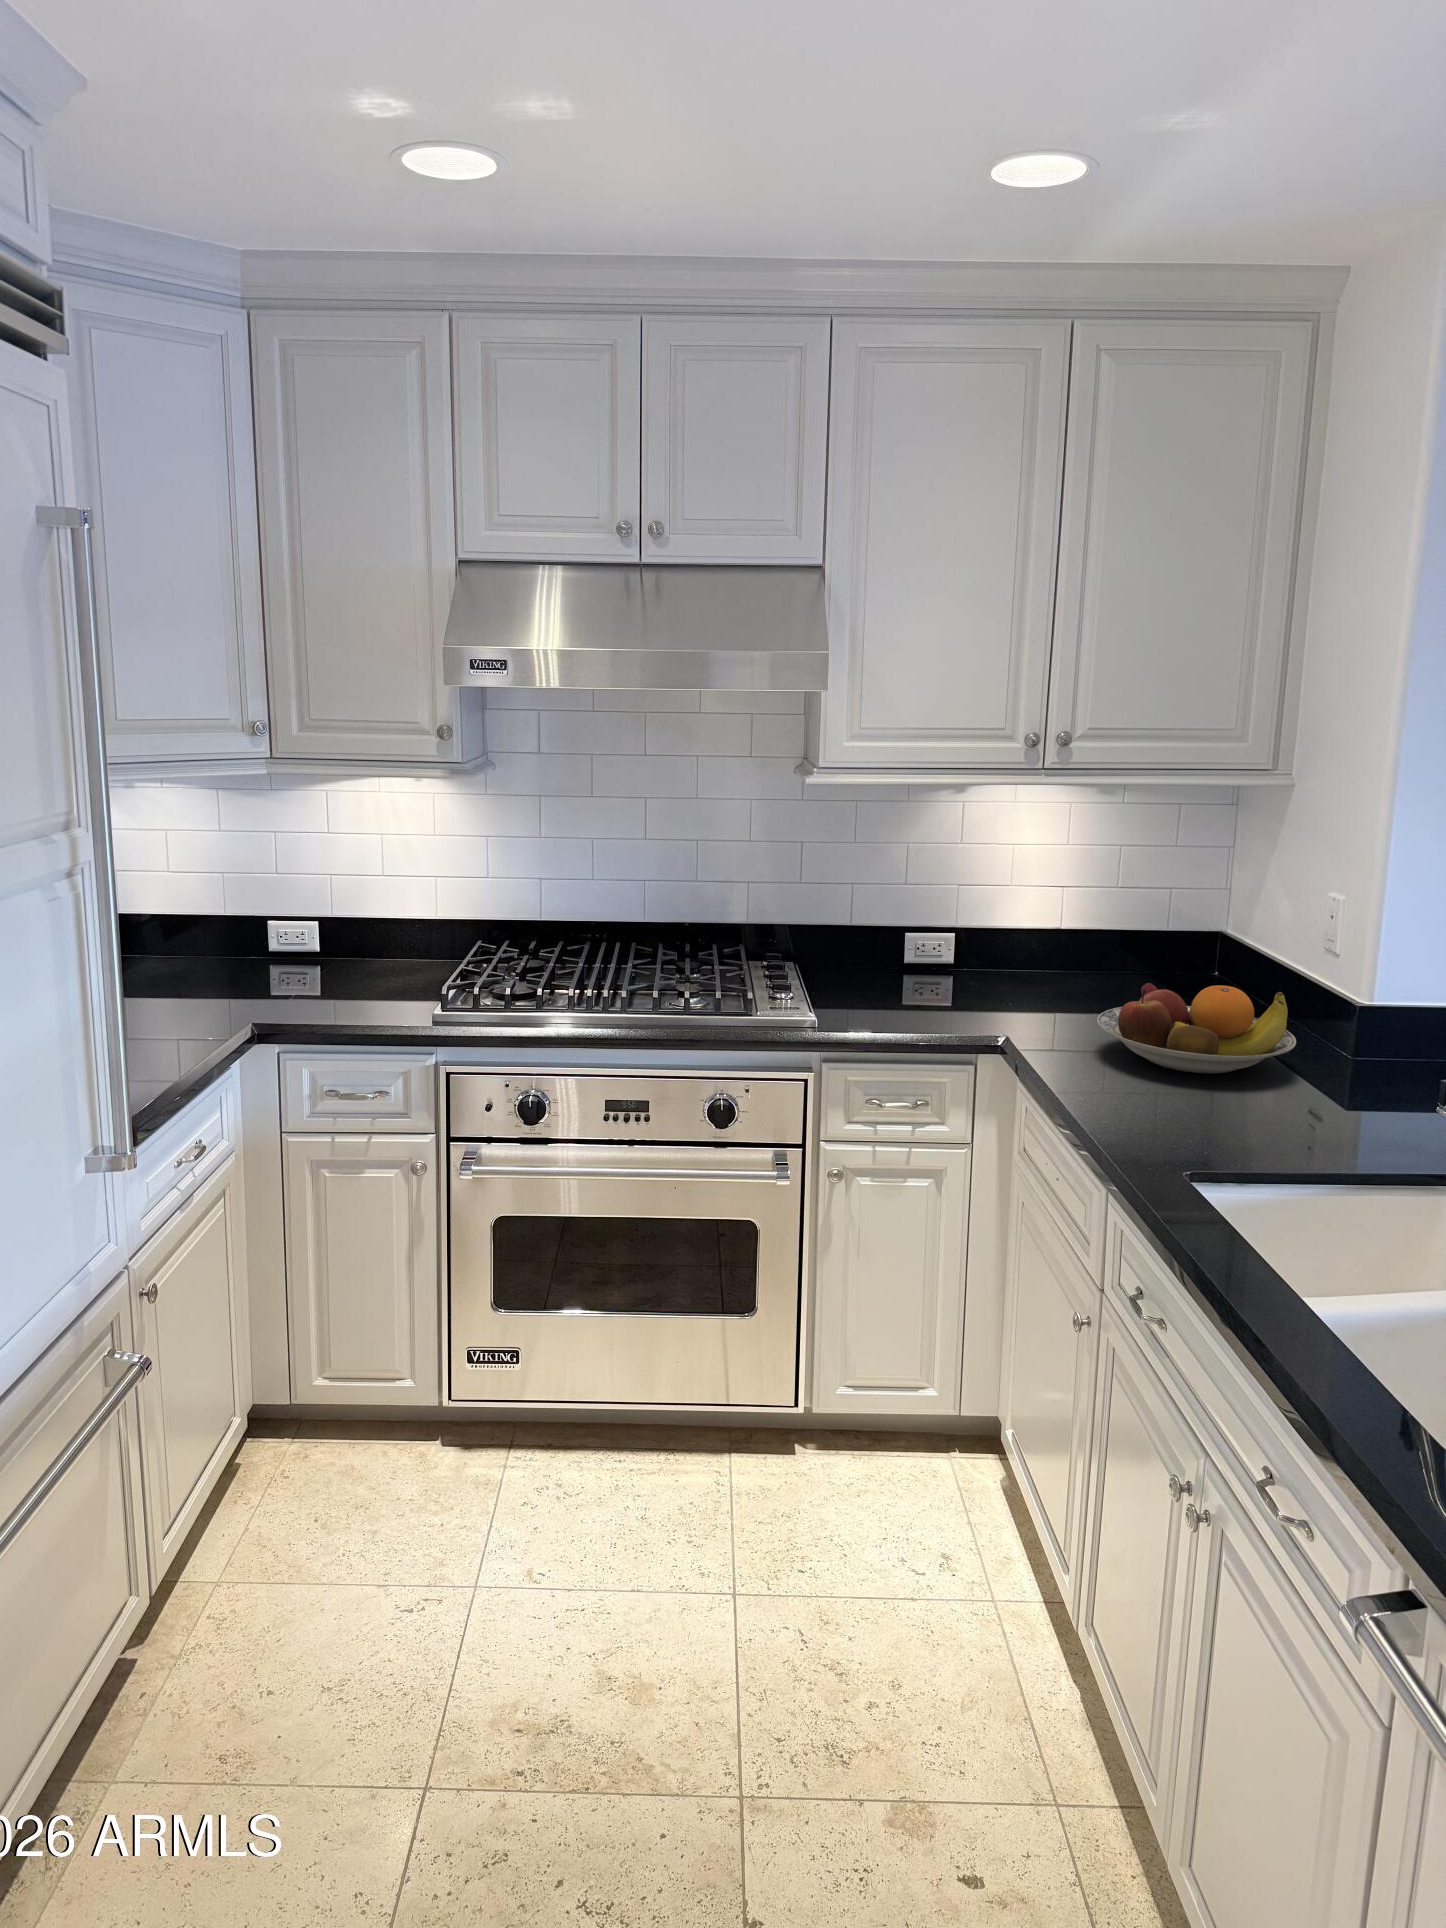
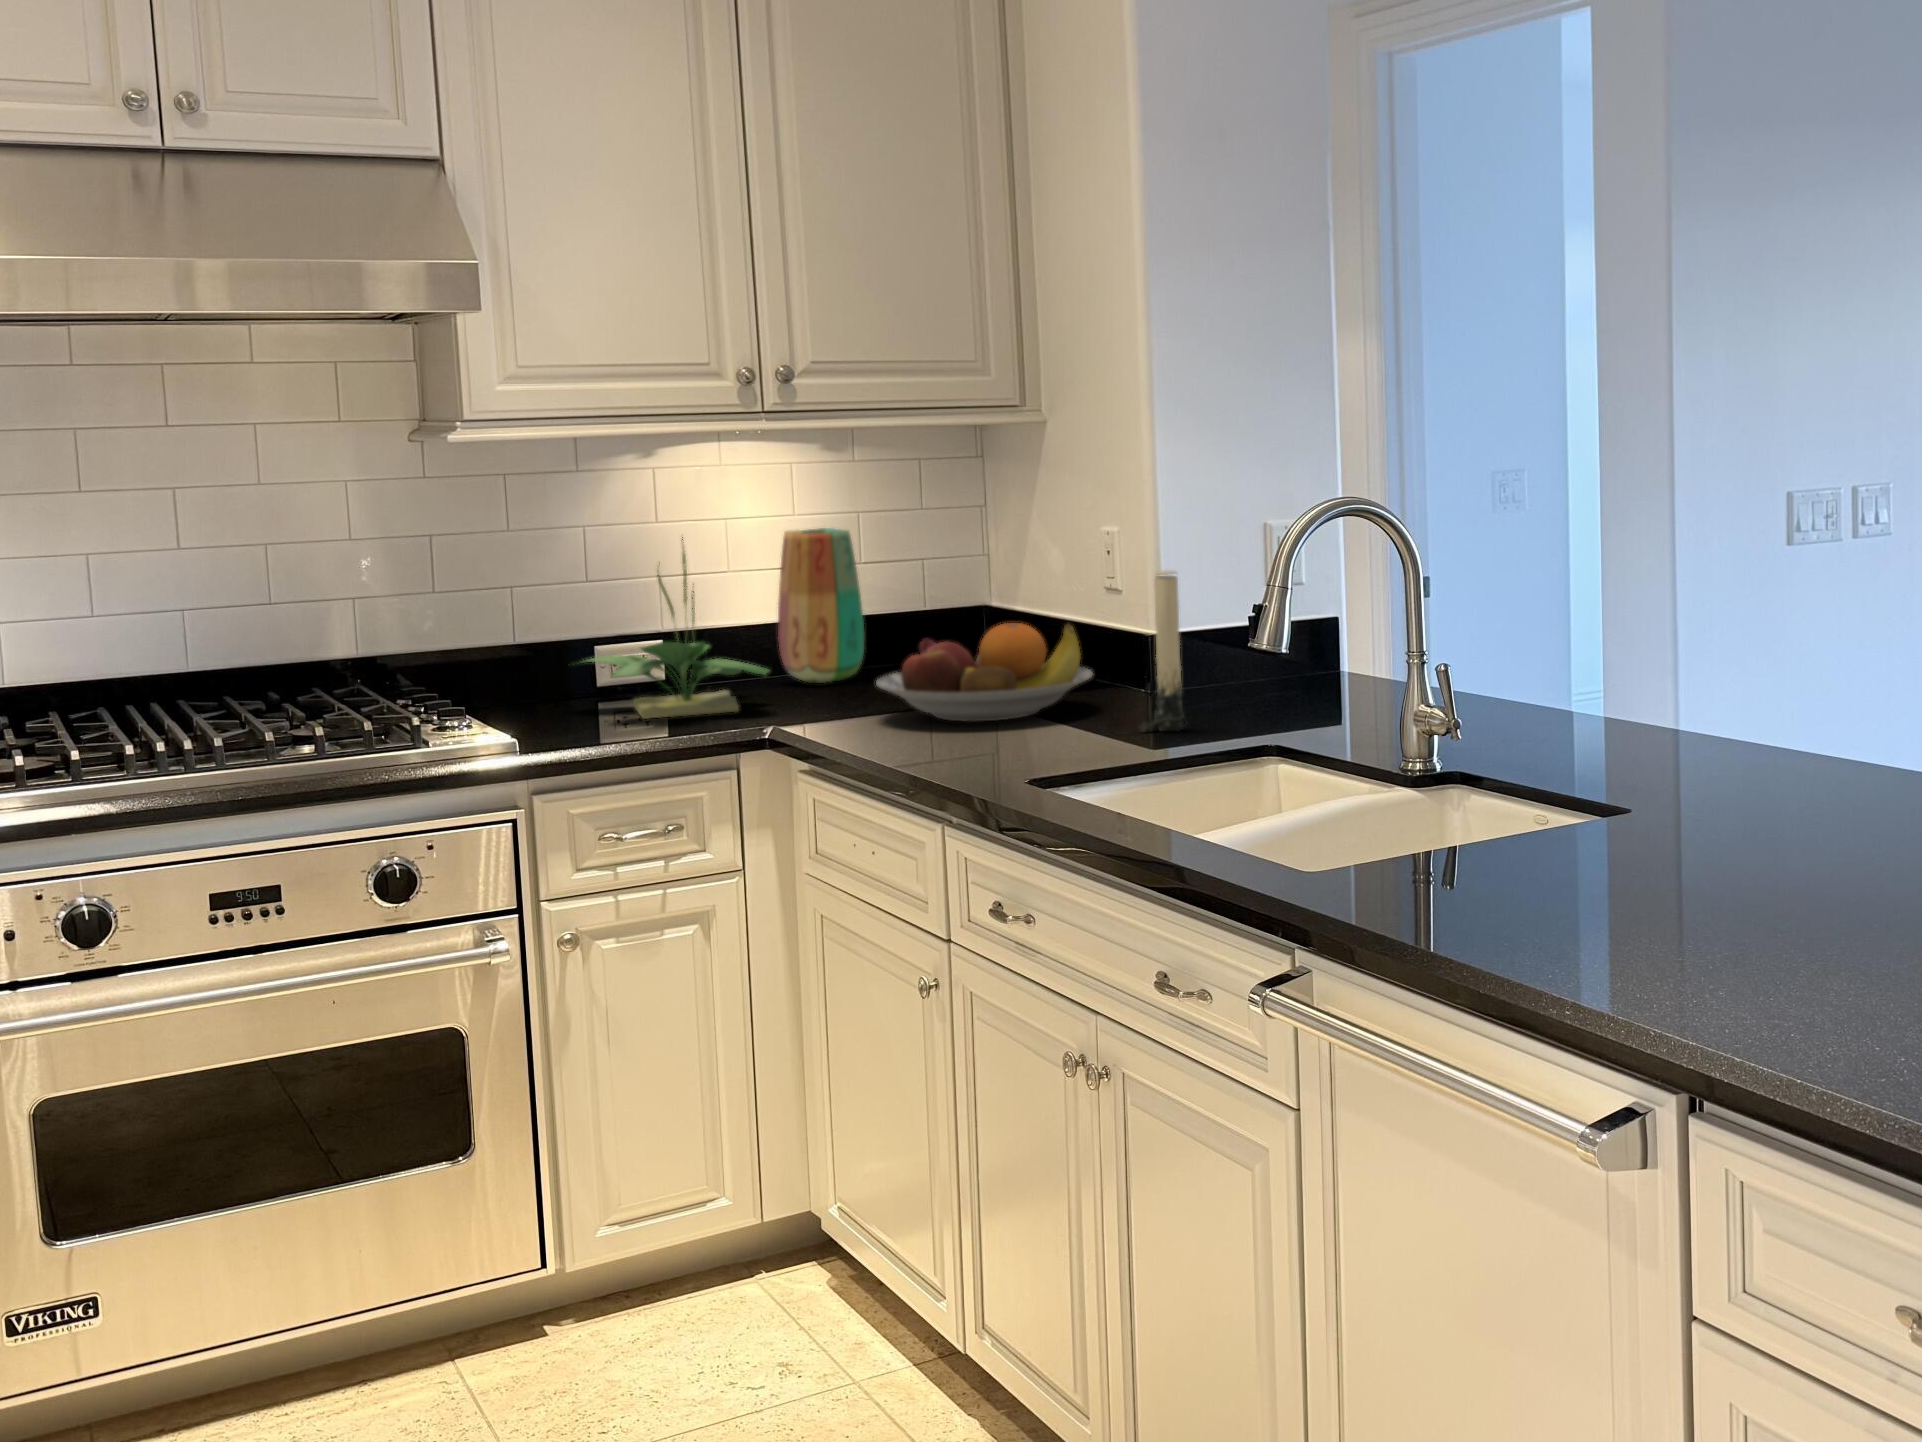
vase: none [1041,863,1110,989] -> present [778,528,864,683]
potted plant: none [877,867,1020,1013] -> present [586,537,769,719]
candle: none [1330,974,1394,1130] -> present [1140,570,1187,732]

